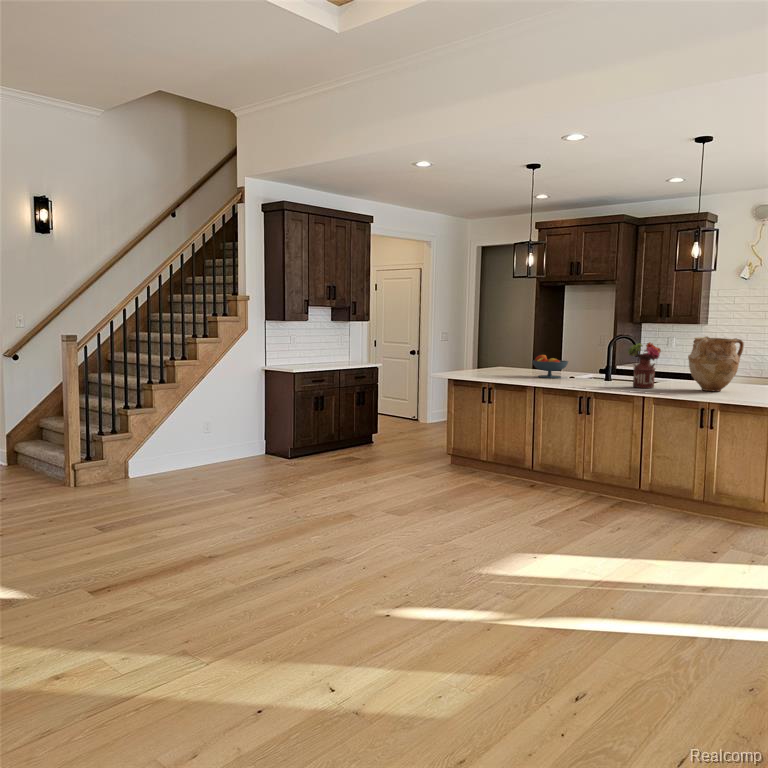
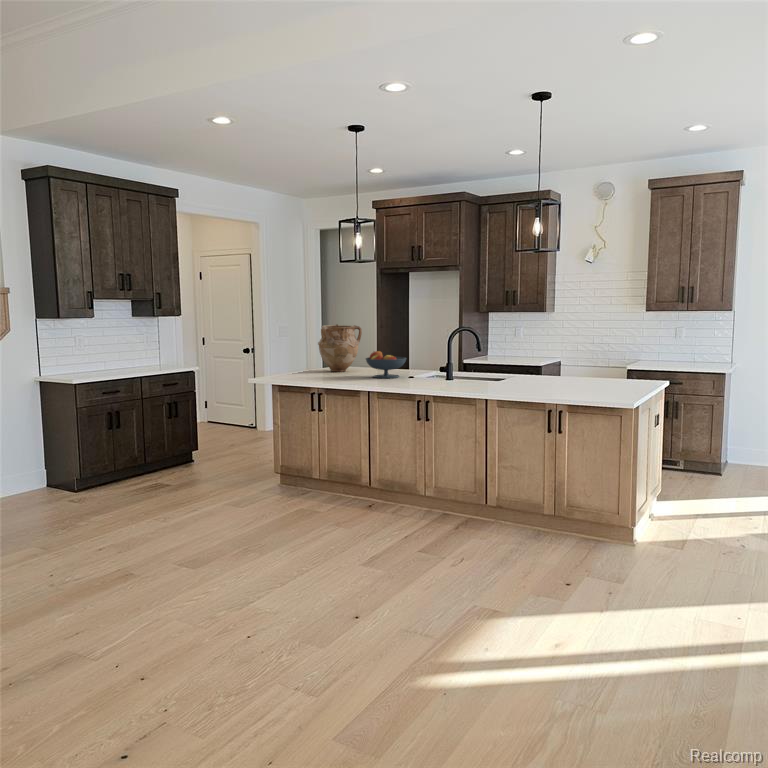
vase: present [688,337,744,391] -> present [318,324,362,372]
flower arrangement: present [628,342,661,388] -> none [468,334,506,389]

